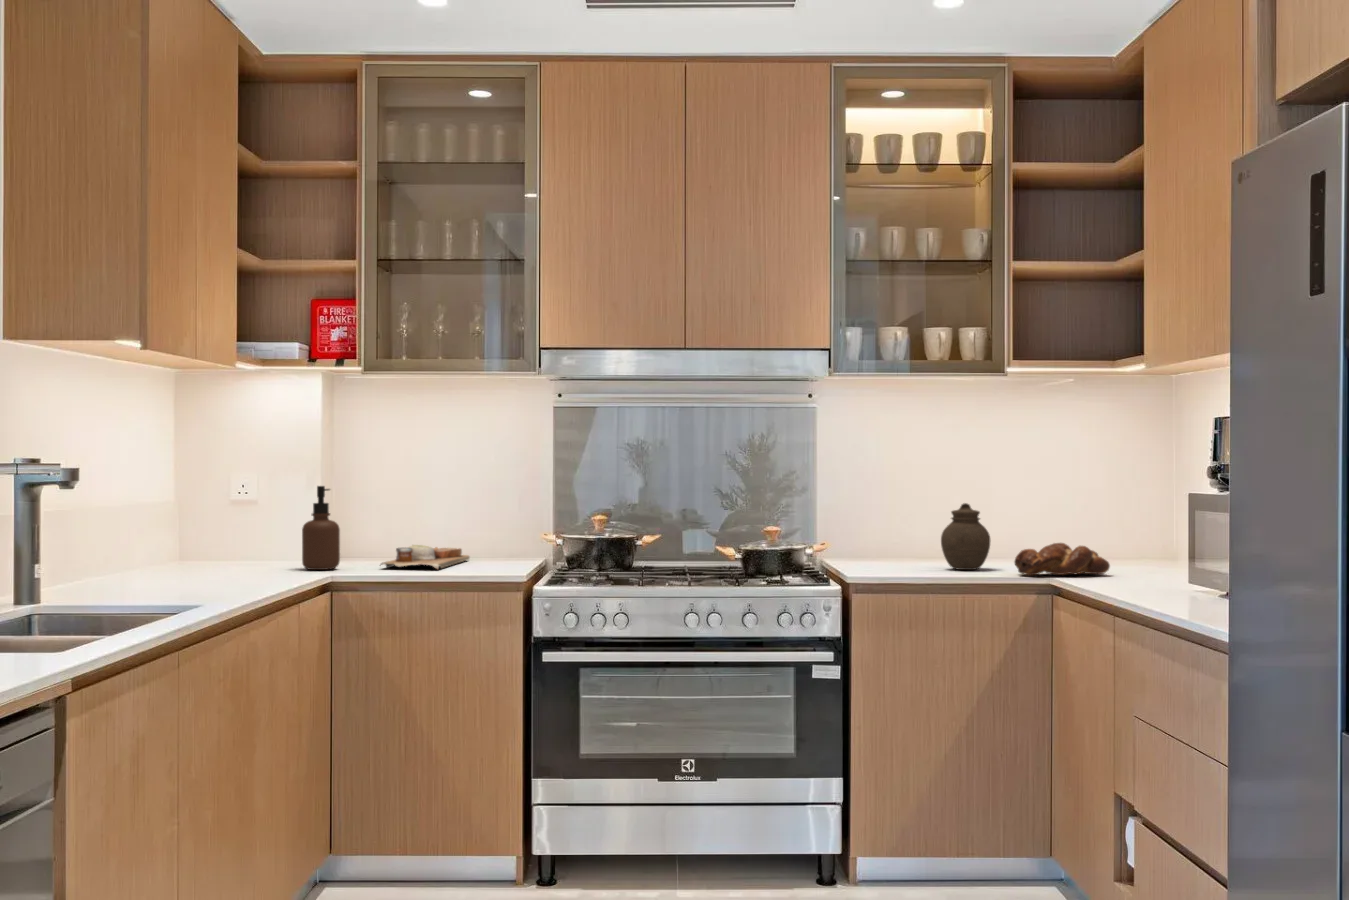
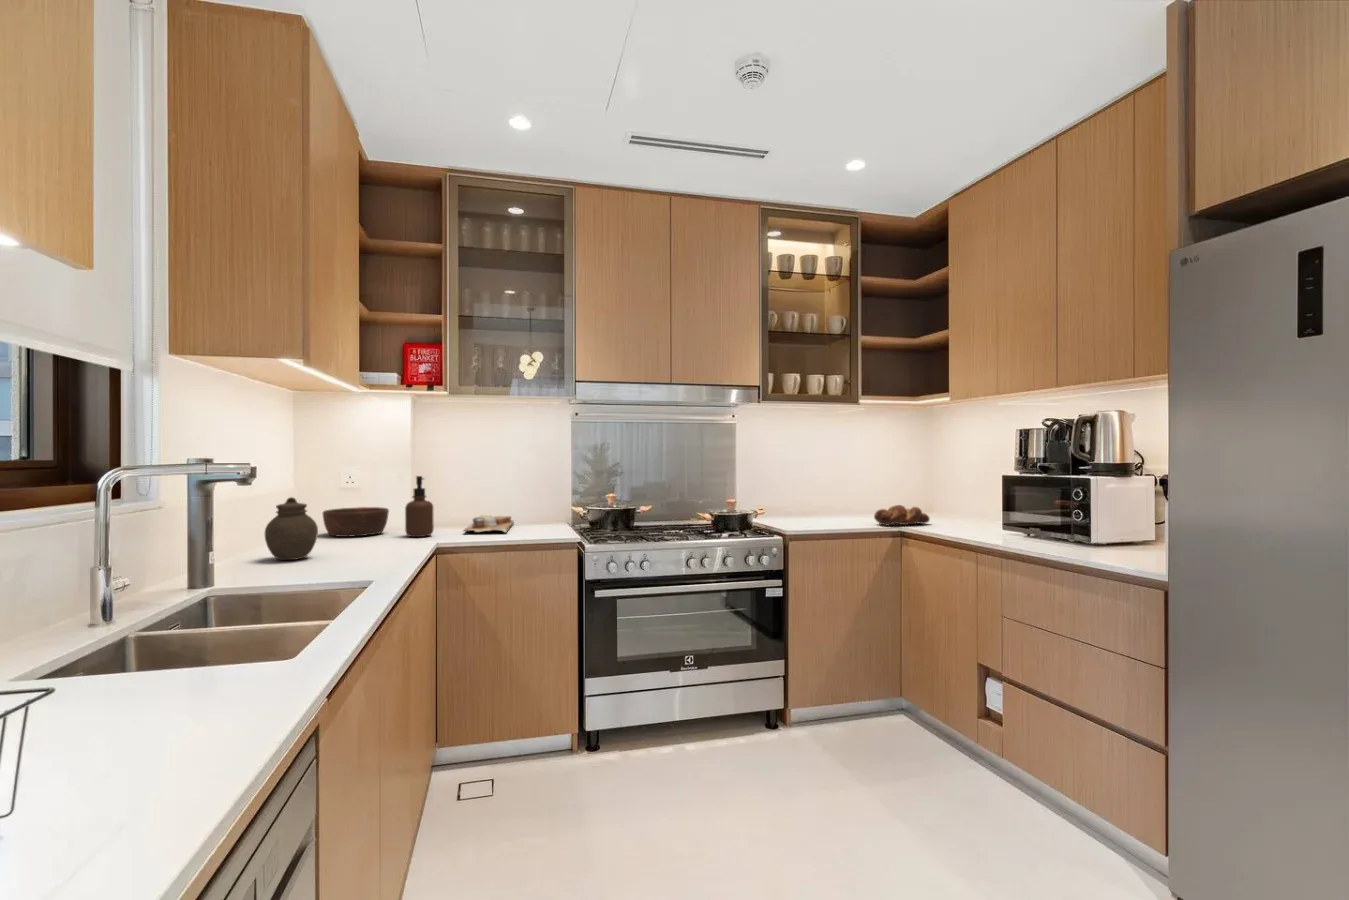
jar: present [941,503,990,570] -> present [265,497,318,560]
wooden bowl: none [202,530,287,567] -> present [323,507,389,537]

